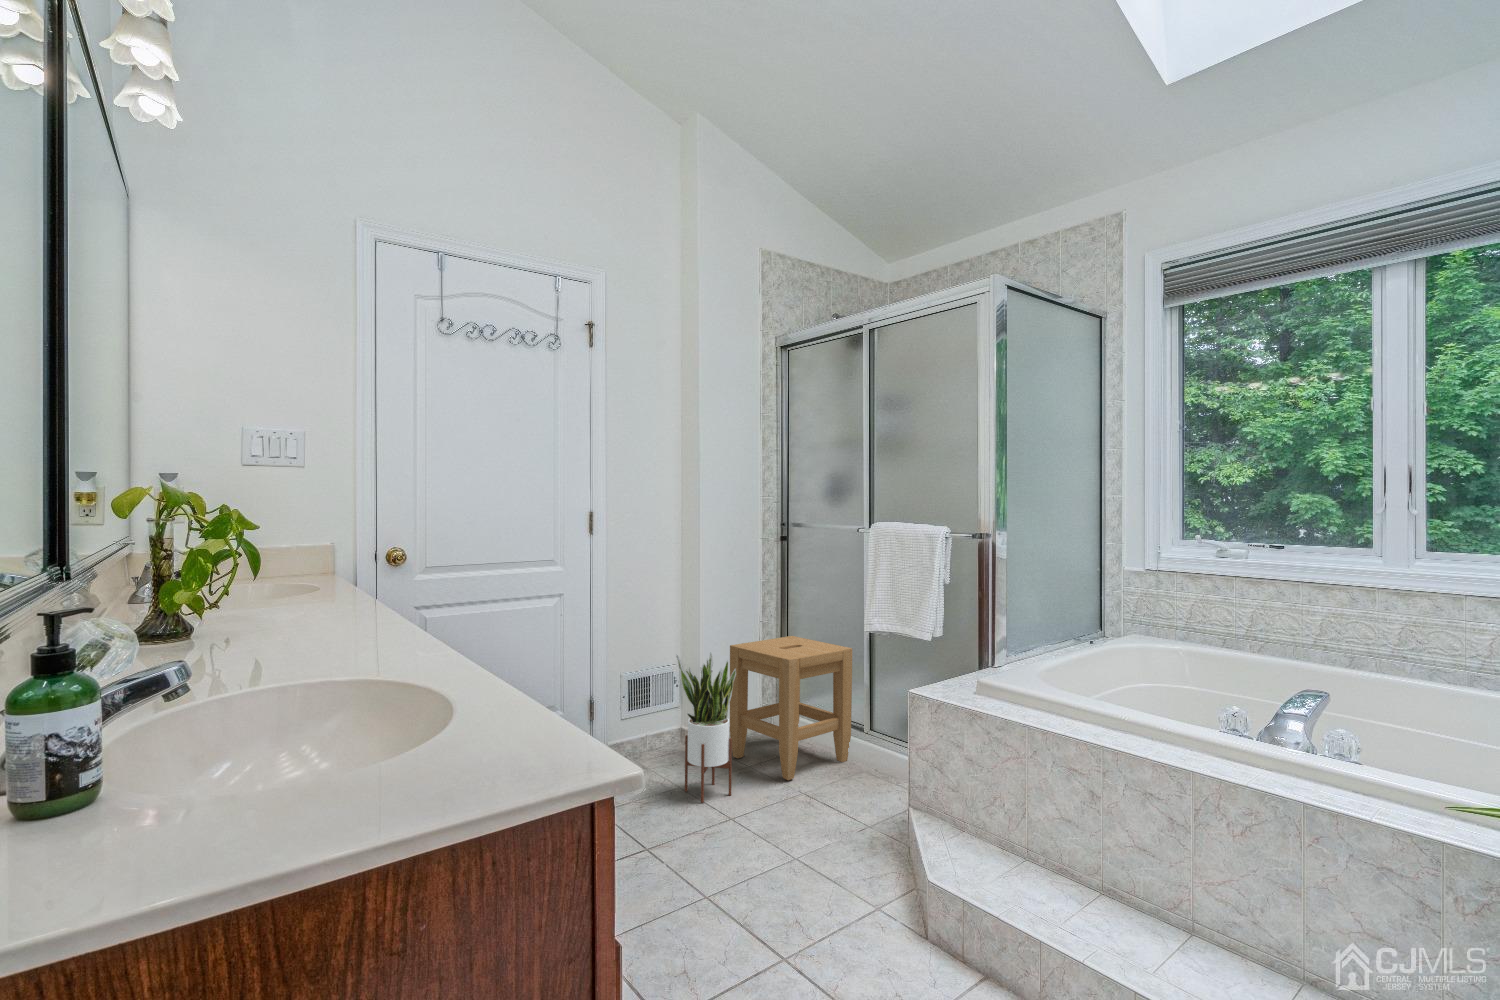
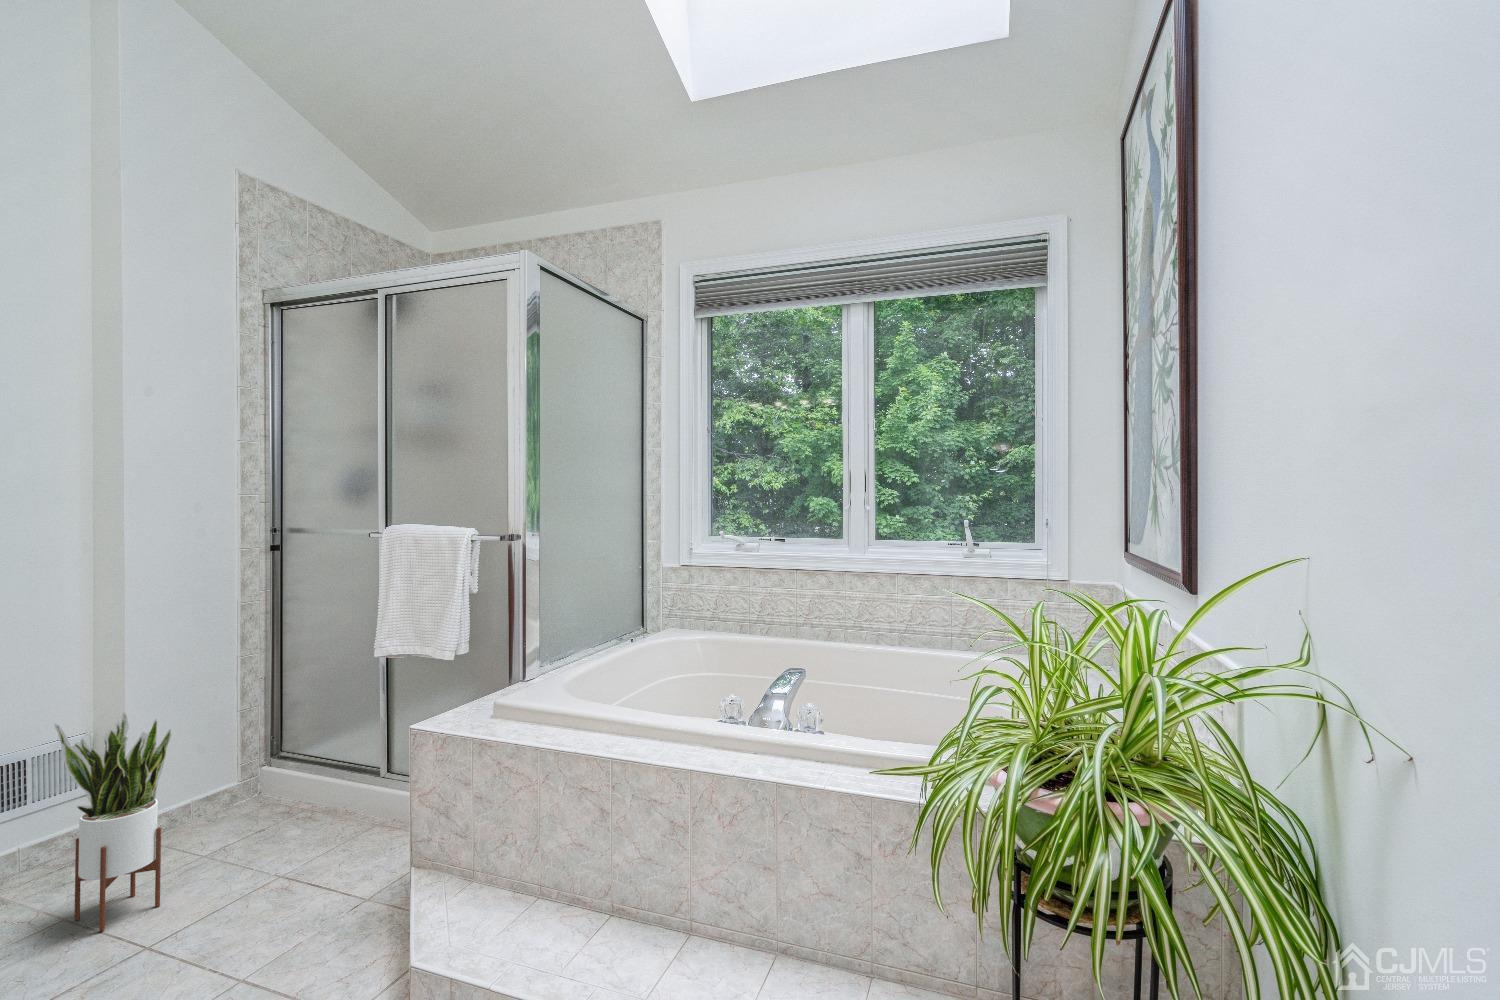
stool: present [730,636,852,780] -> none [176,671,364,862]

